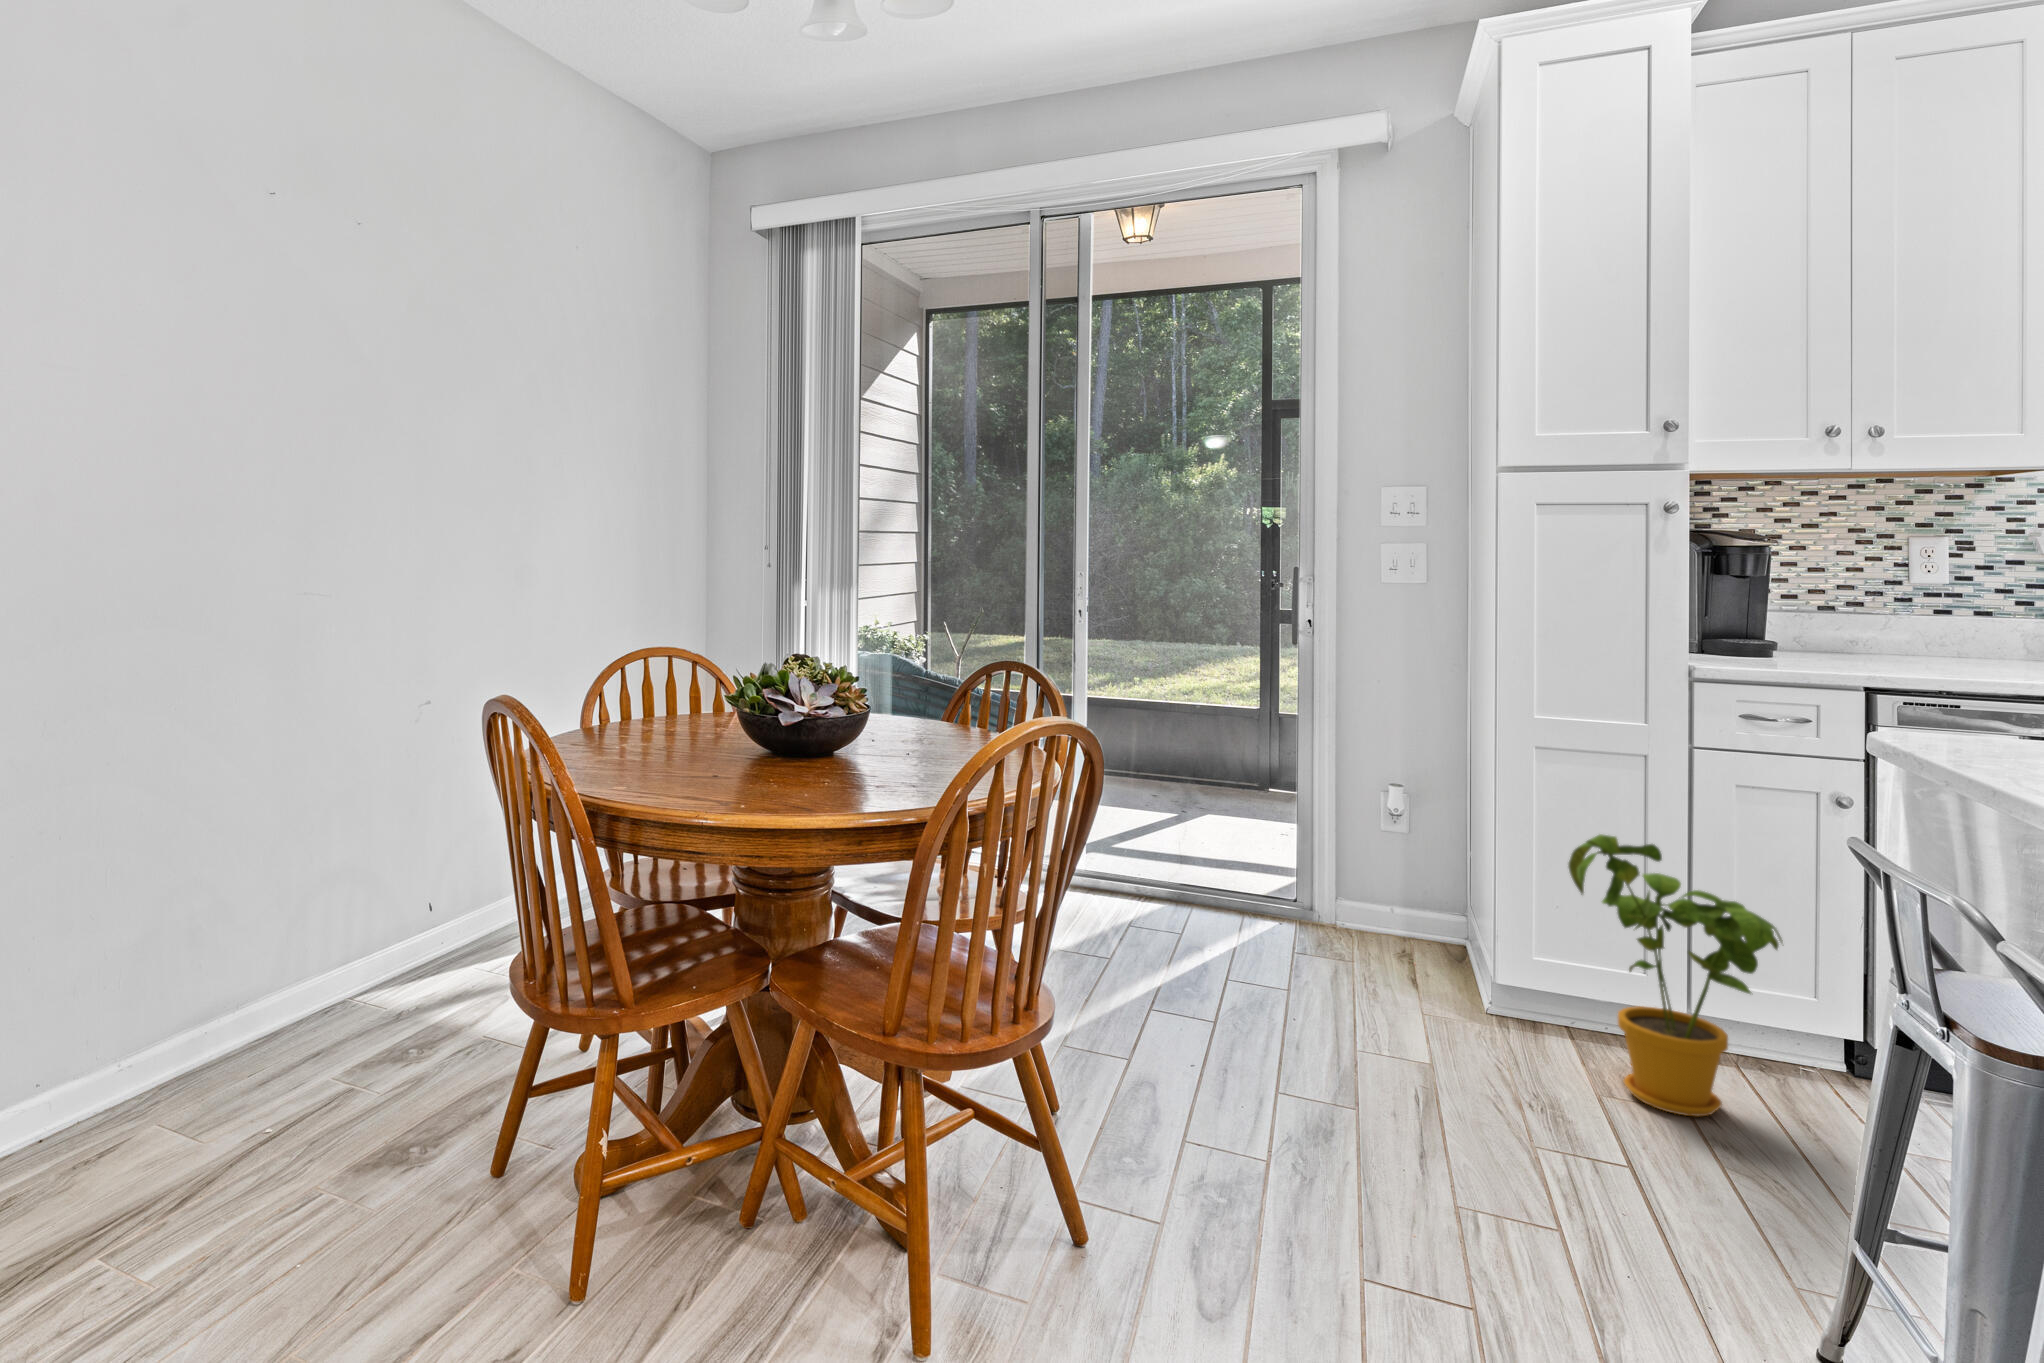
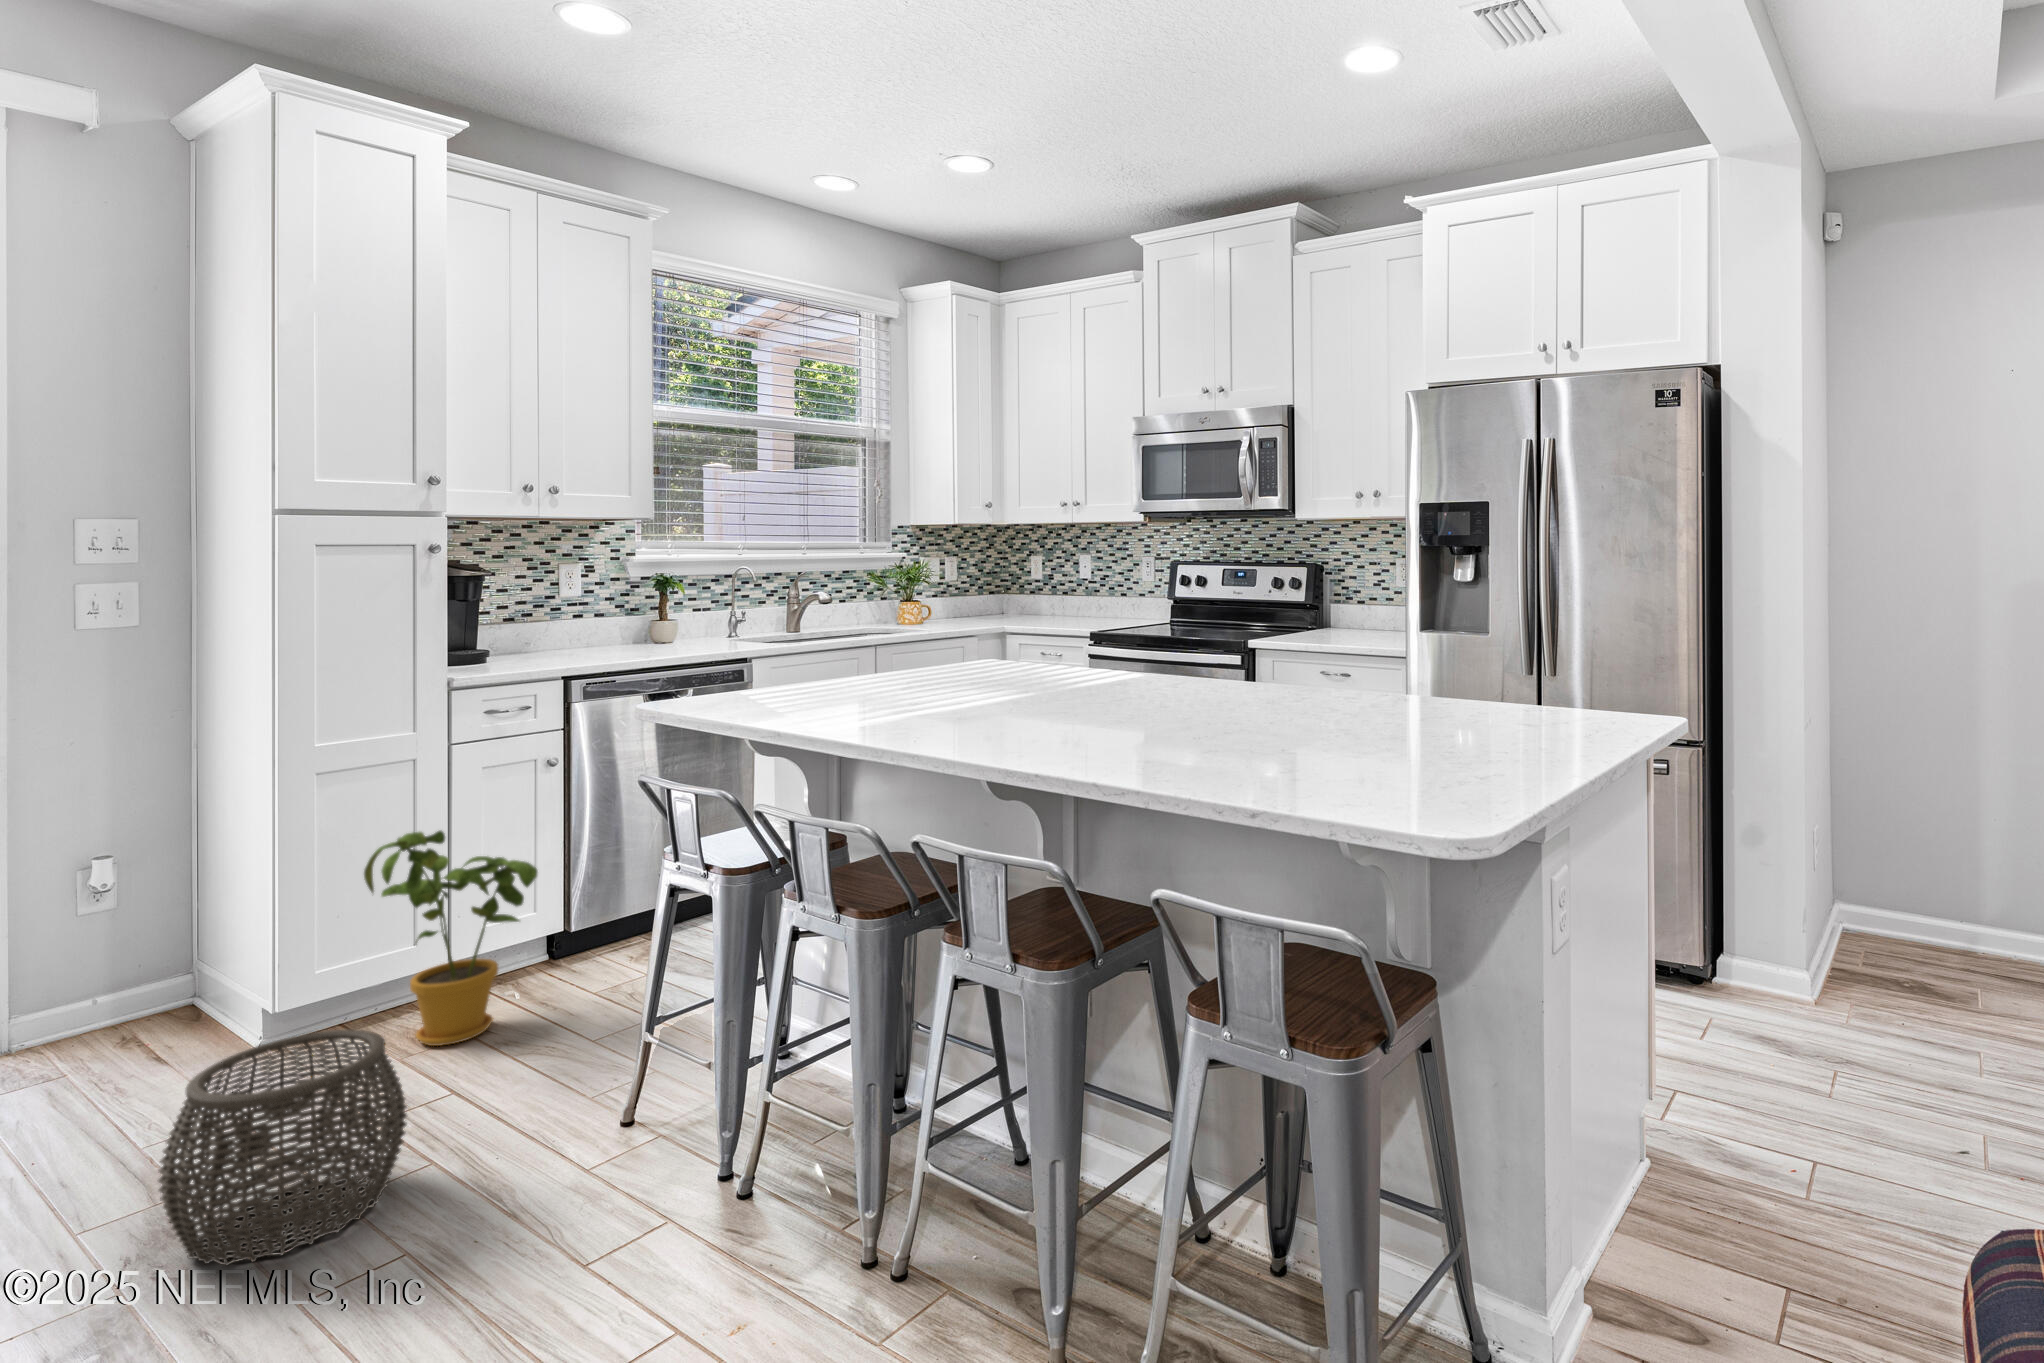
woven basket: none [1300,996,1522,1235] -> present [158,1030,407,1265]

